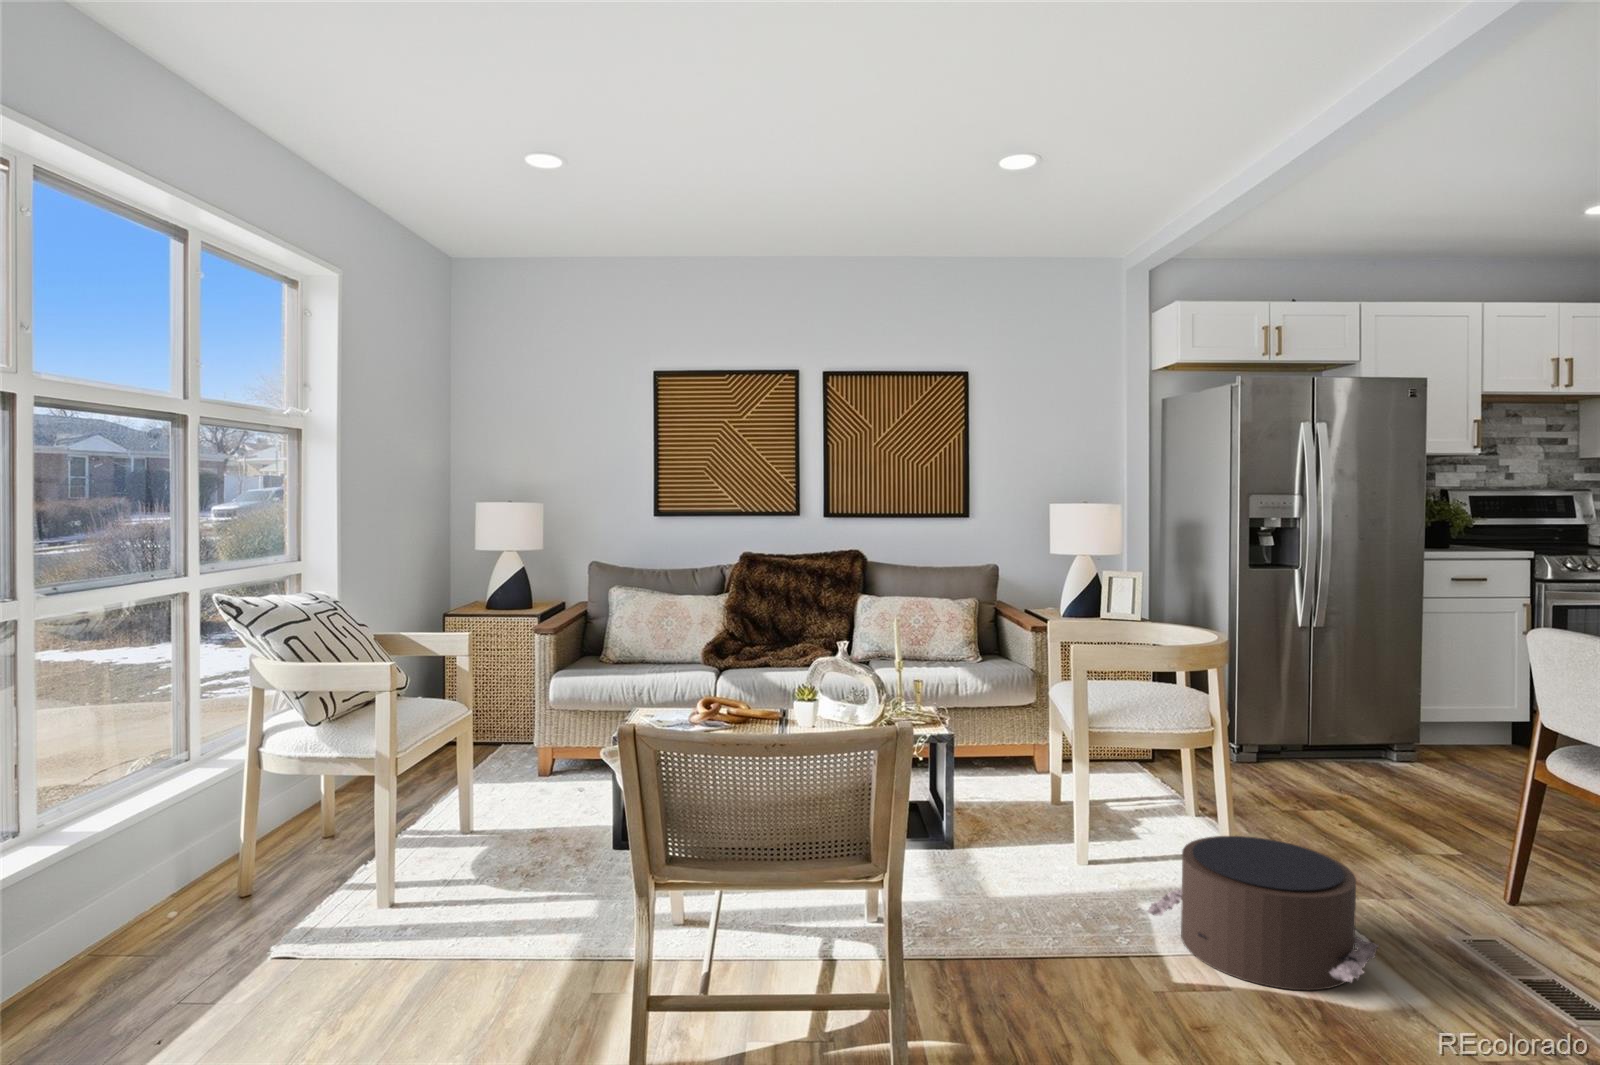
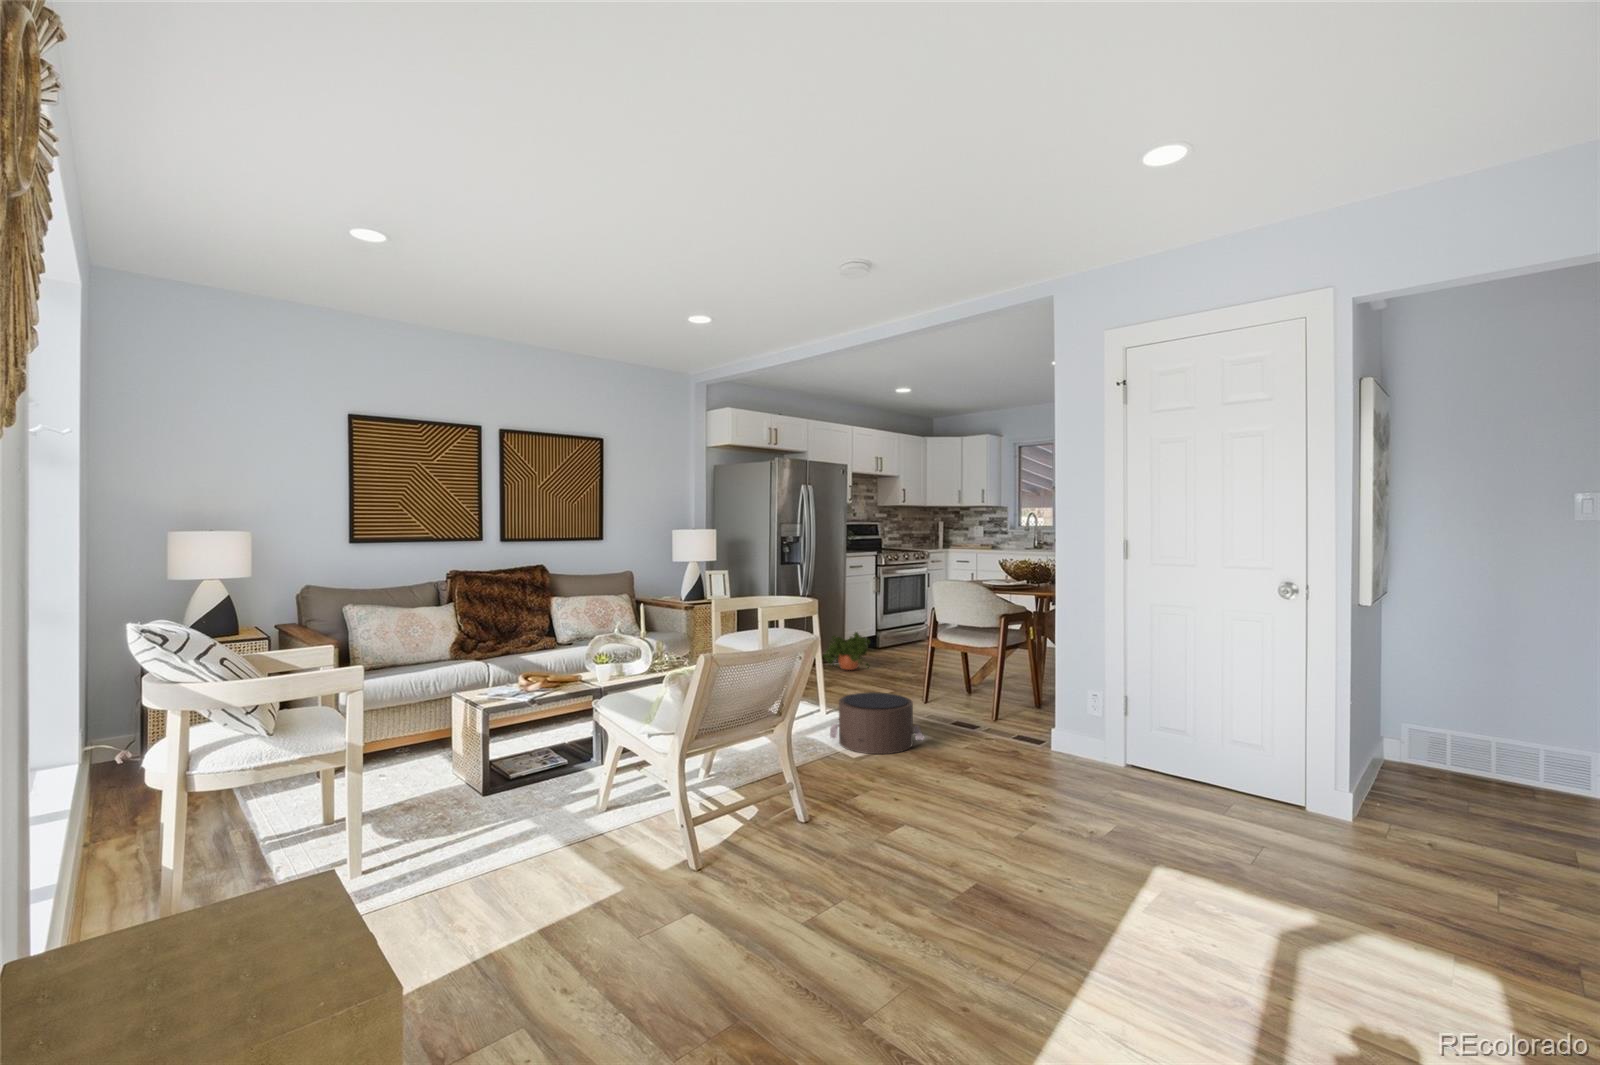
potted plant: none [1341,707,1459,790] -> present [823,632,870,670]

